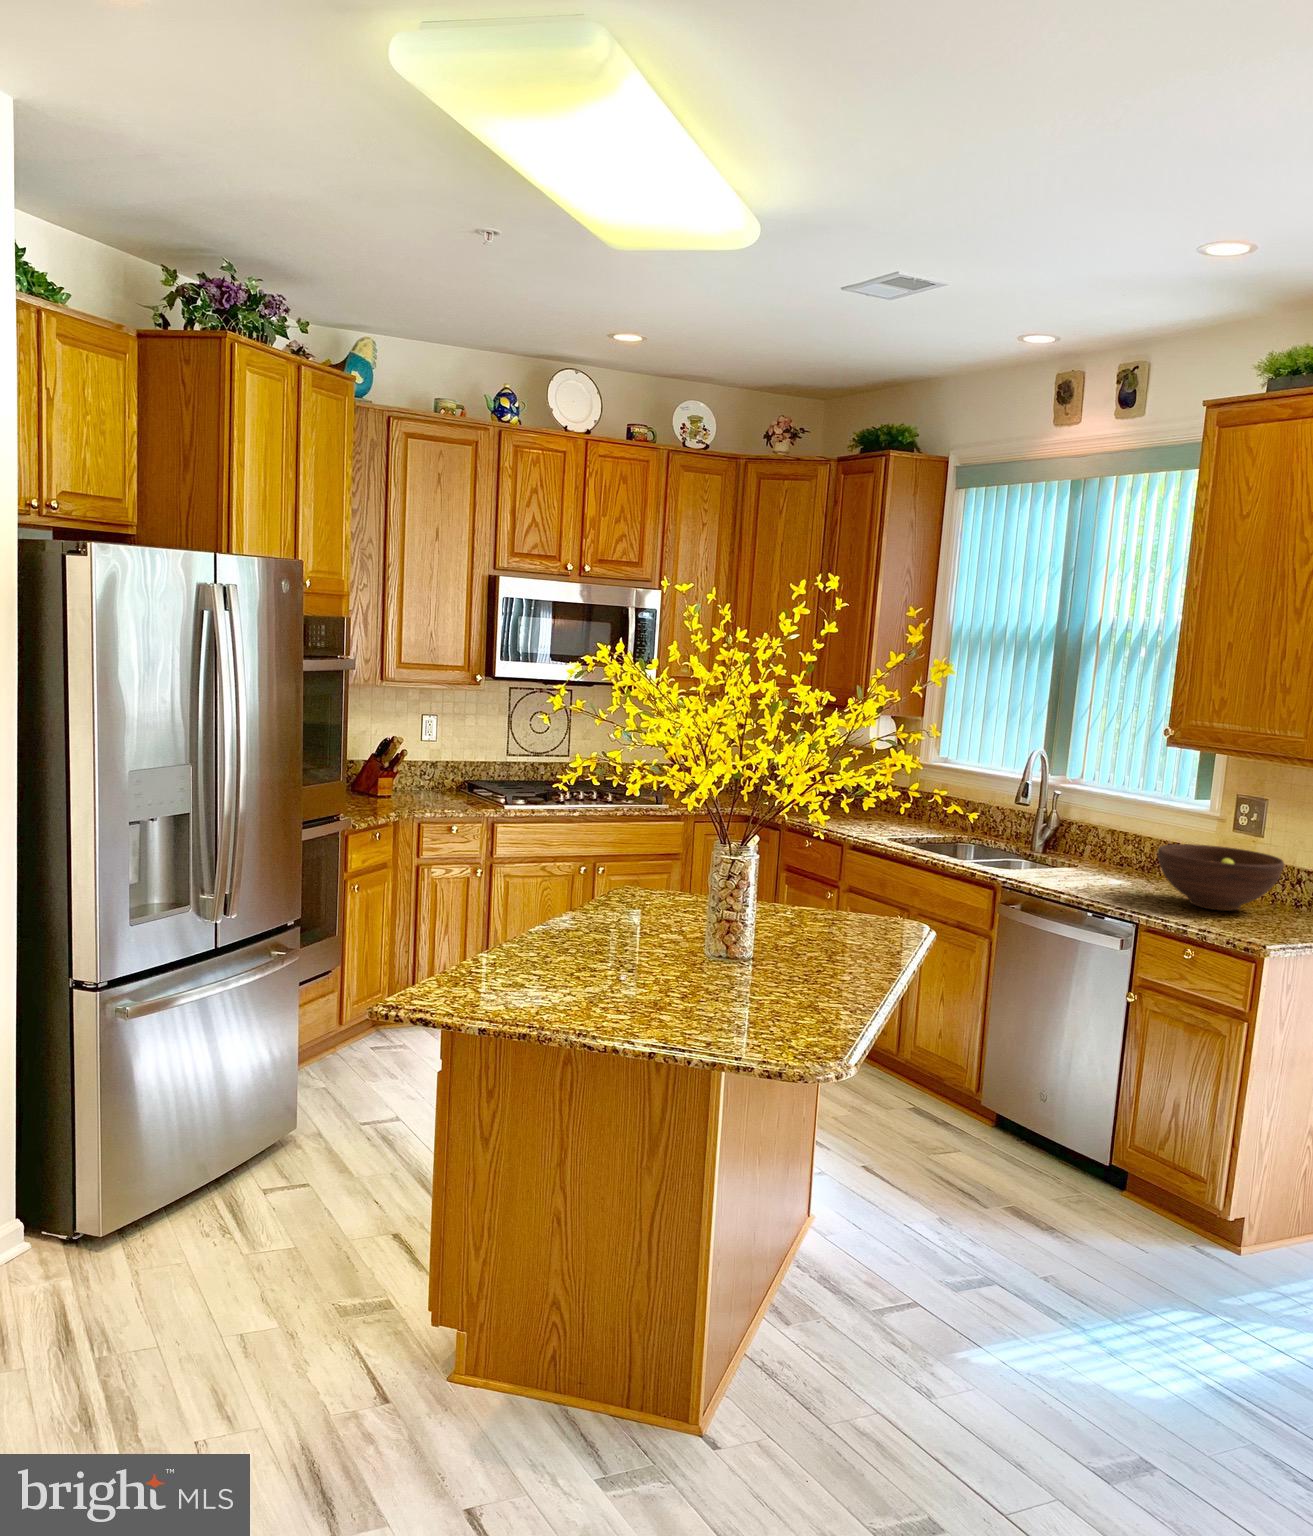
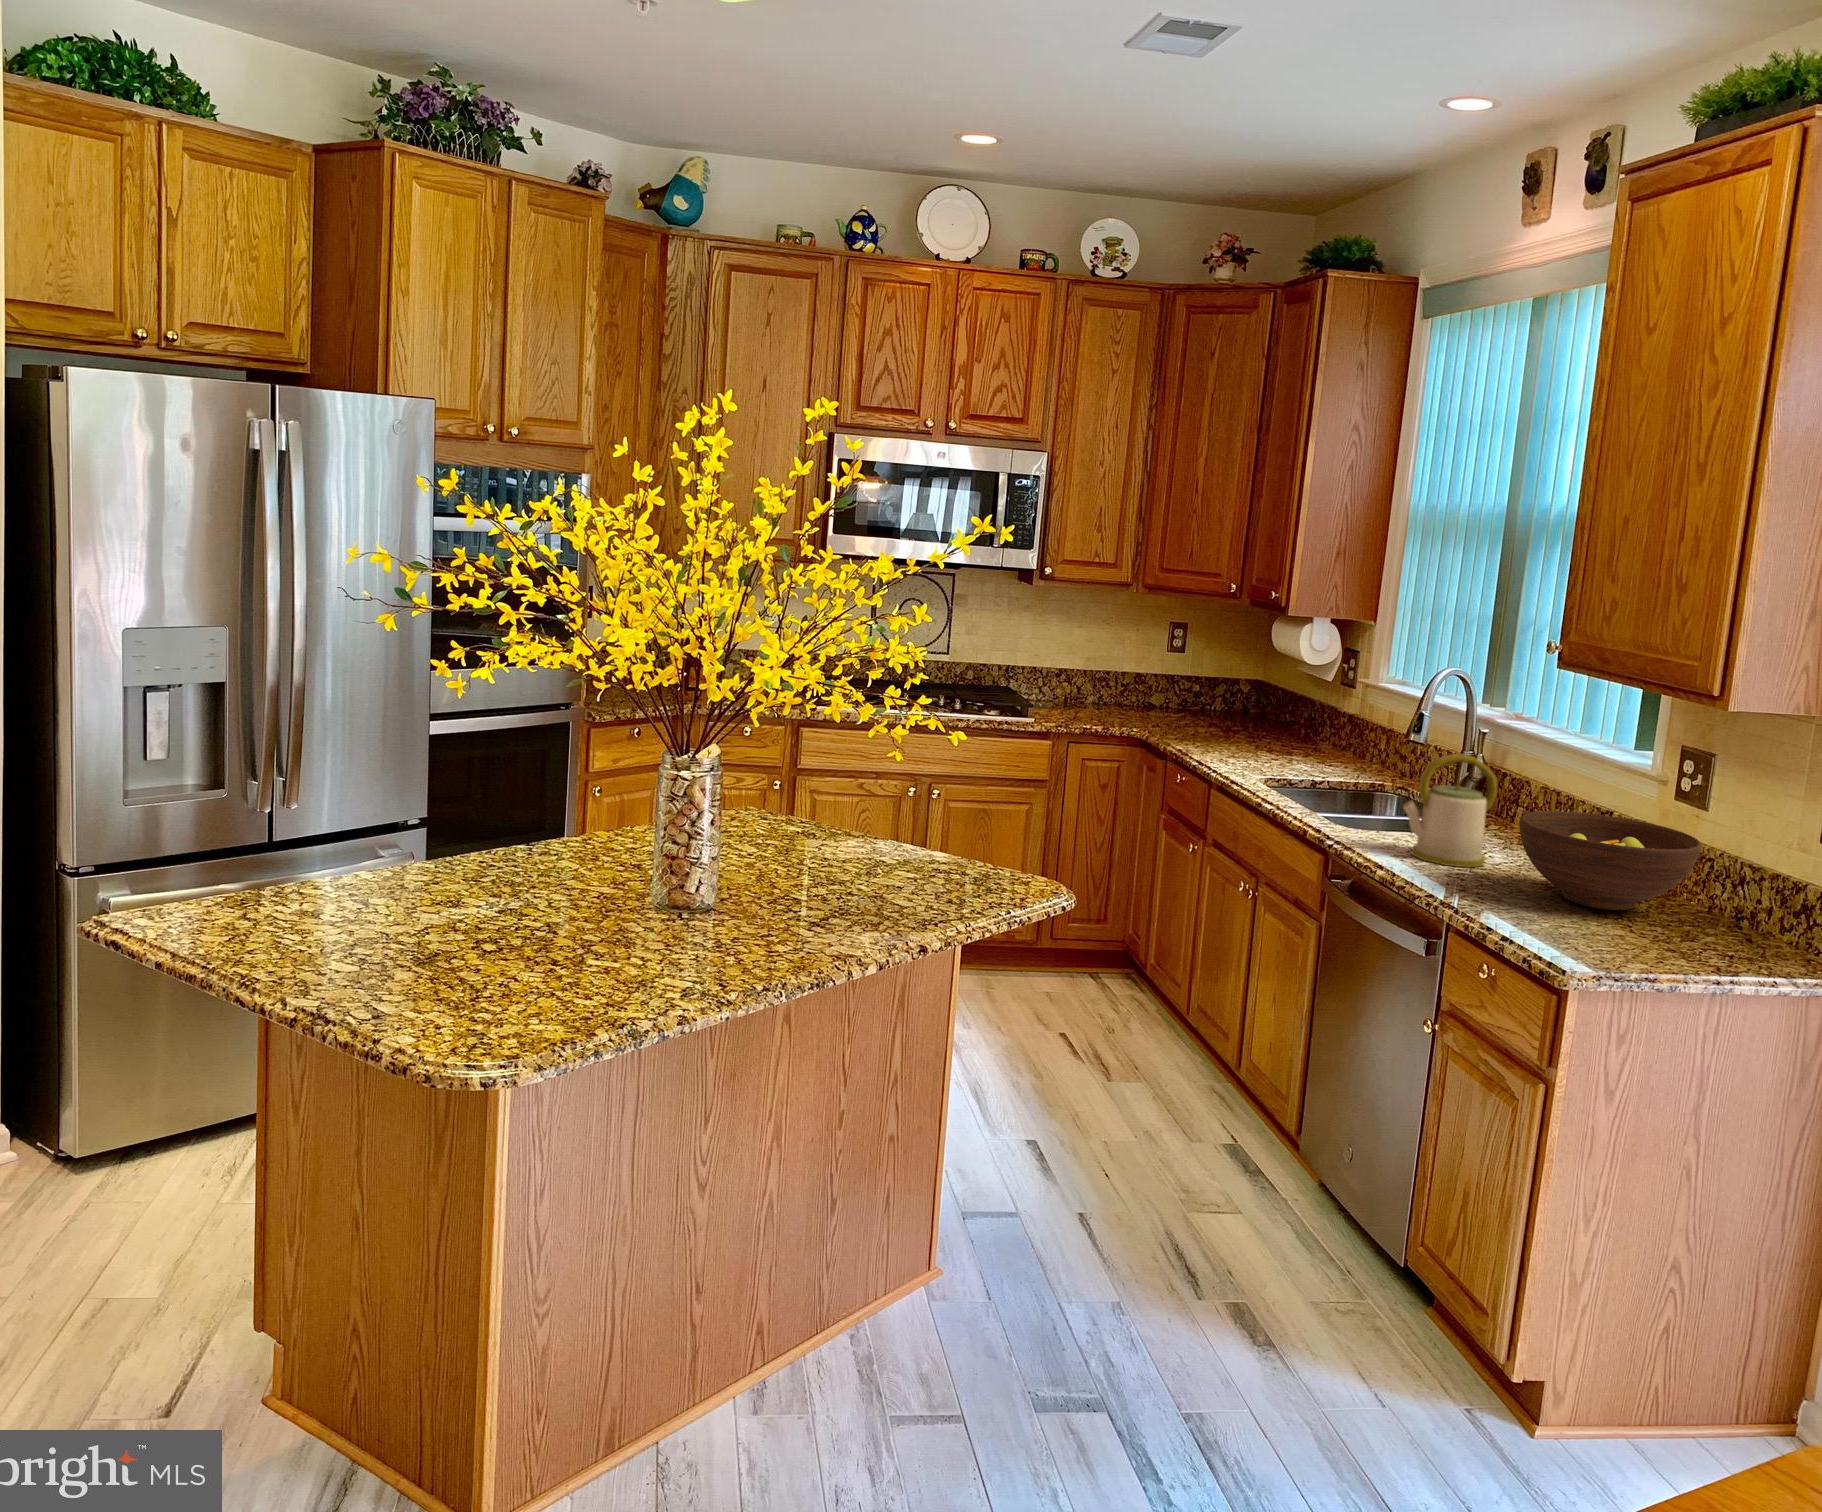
kettle: none [1057,808,1119,891] -> present [1403,754,1497,867]

